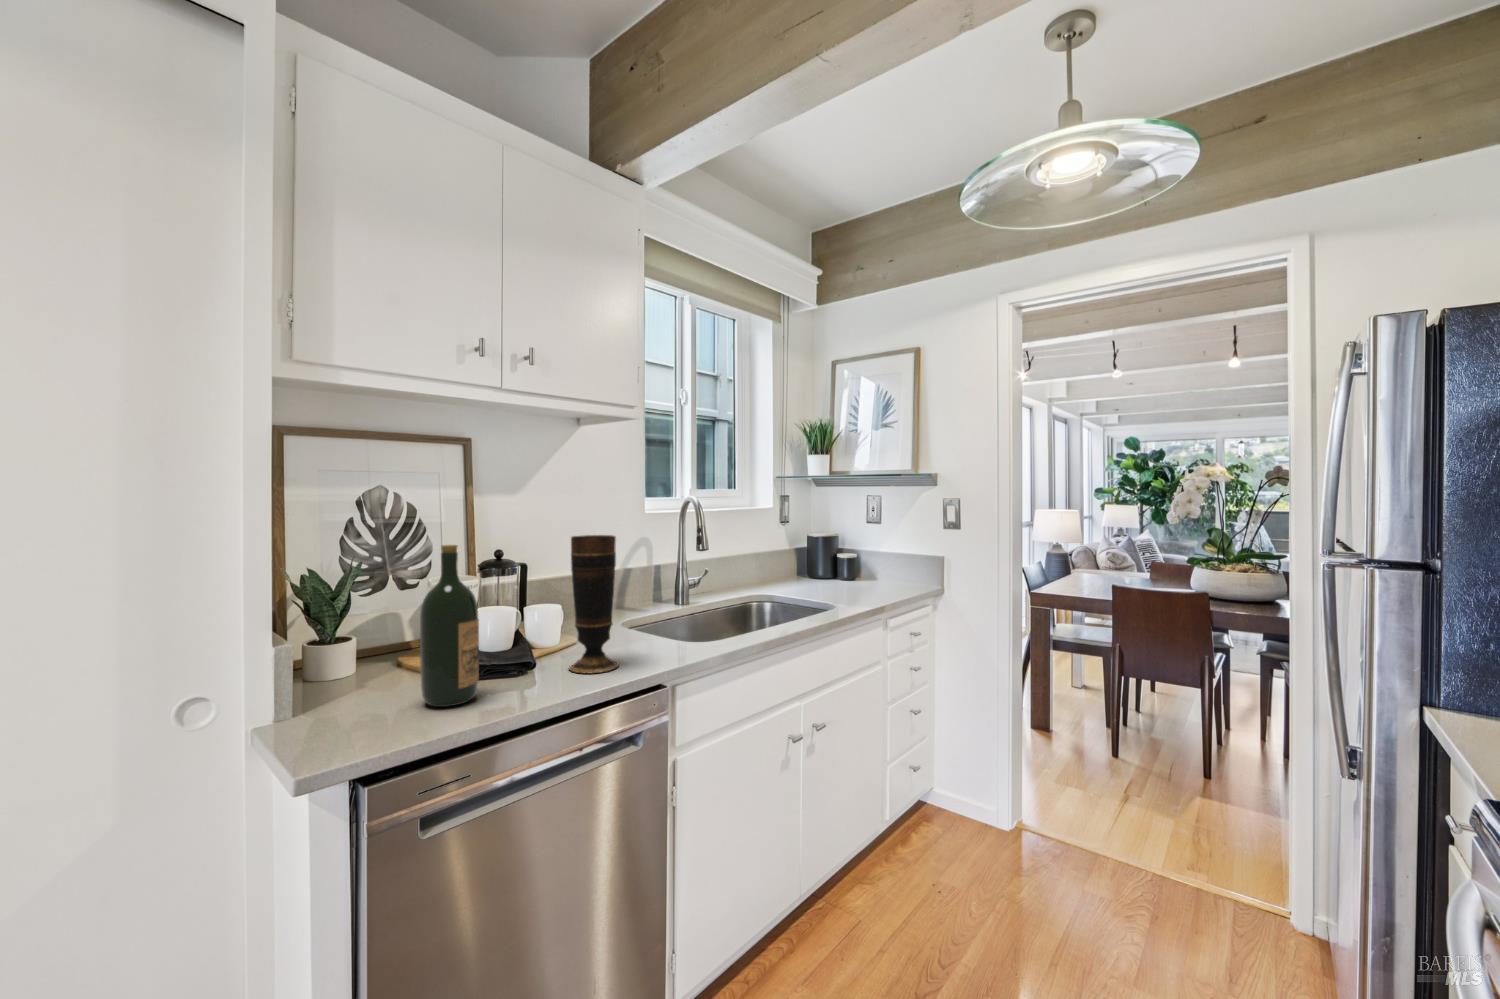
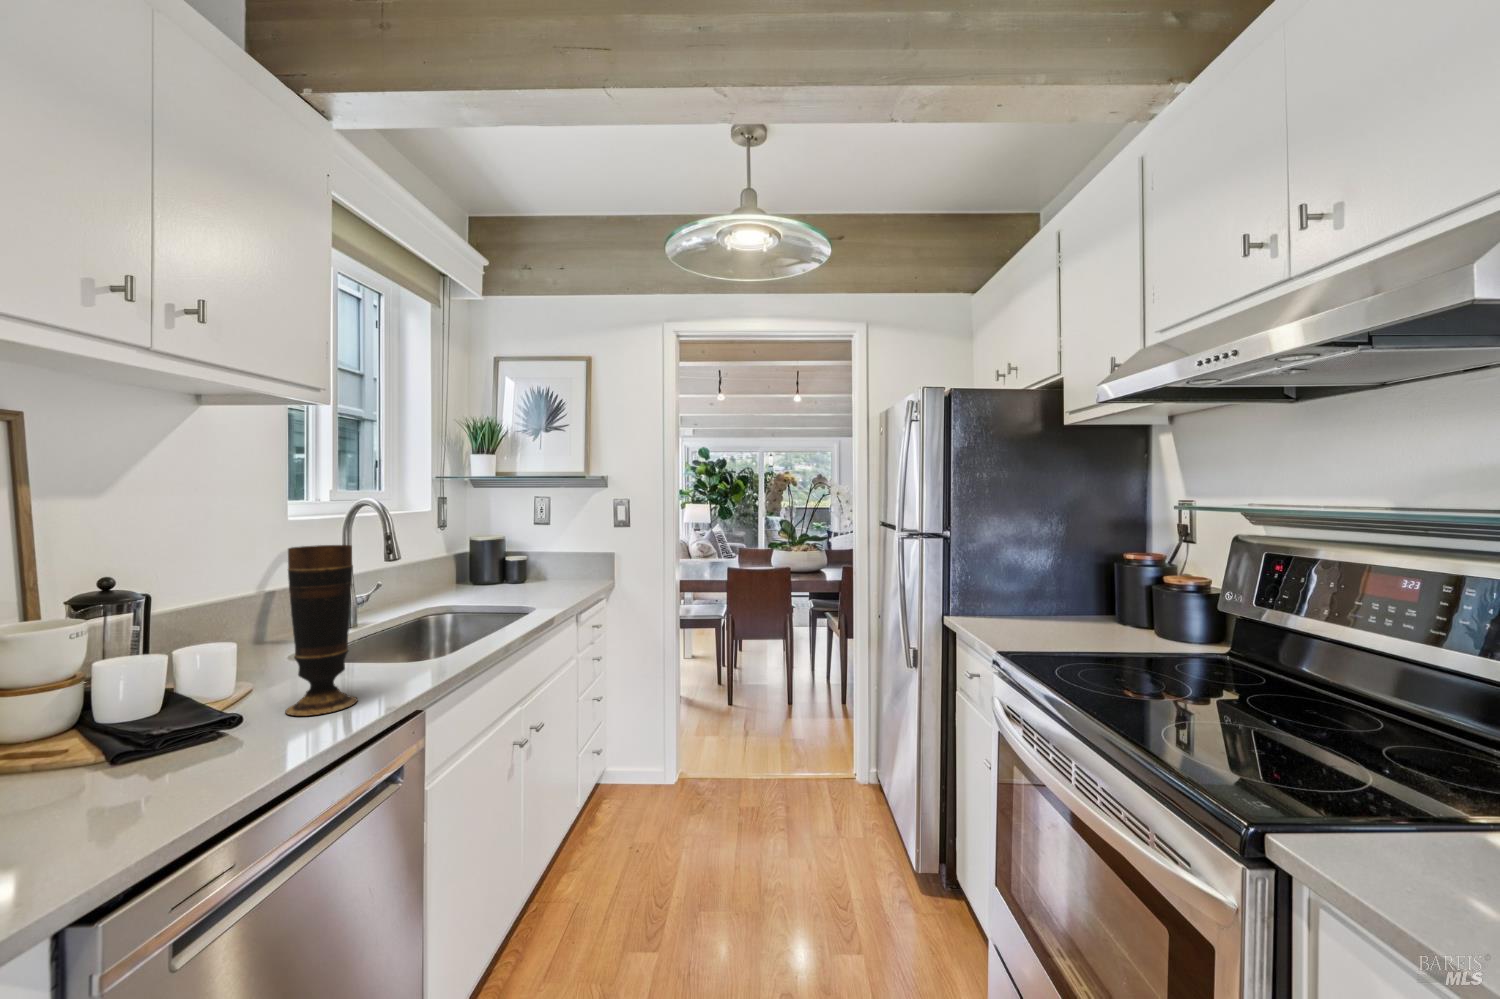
wine bottle: present [420,545,479,707] -> none [88,566,192,798]

